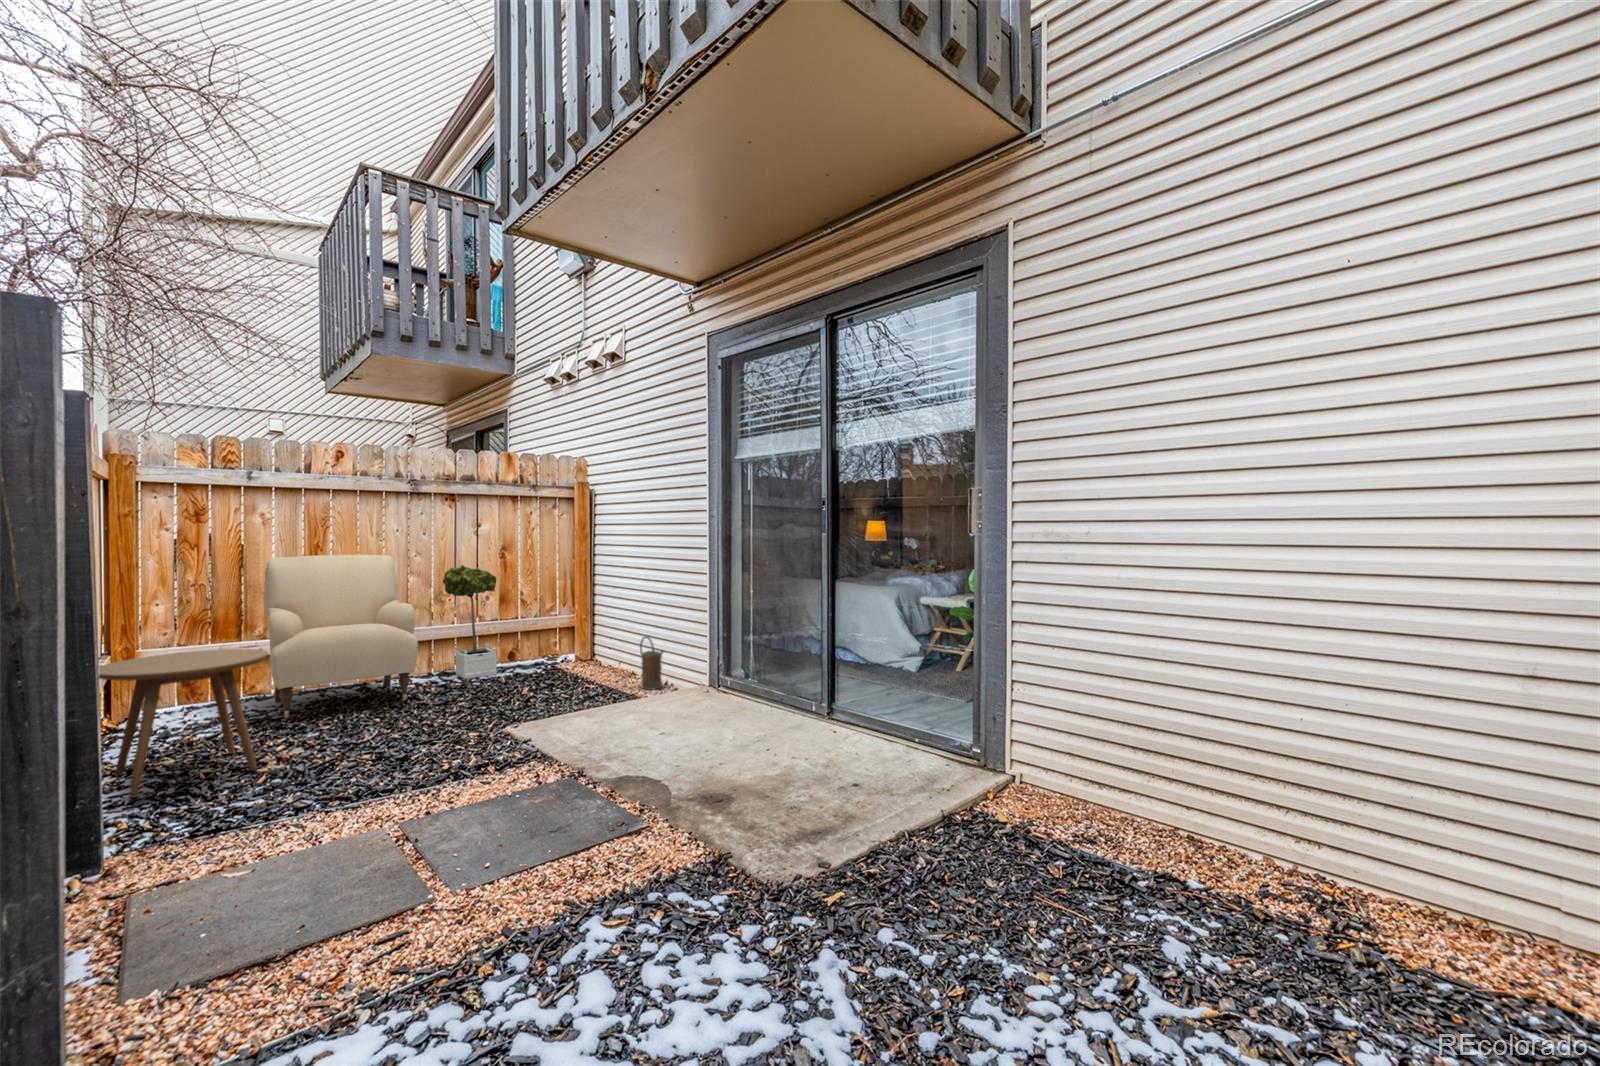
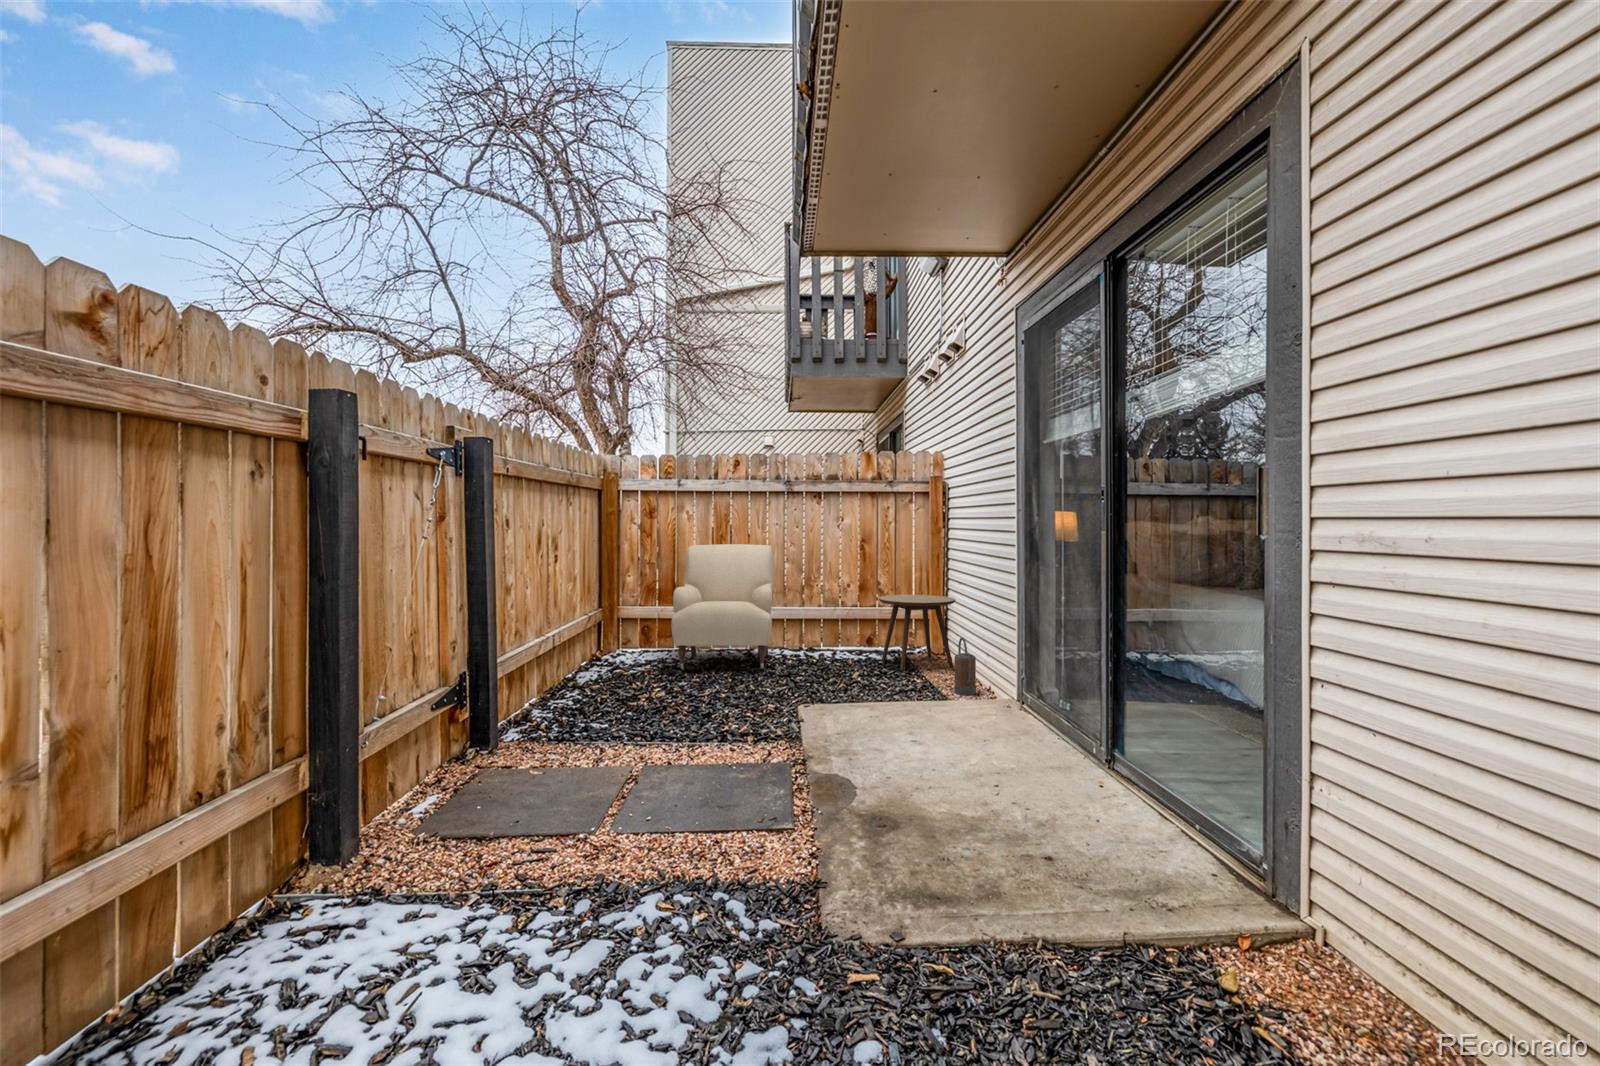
potted tree: present [443,565,497,679] -> none [810,555,853,657]
side table: present [99,649,268,798] -> present [879,595,955,671]

